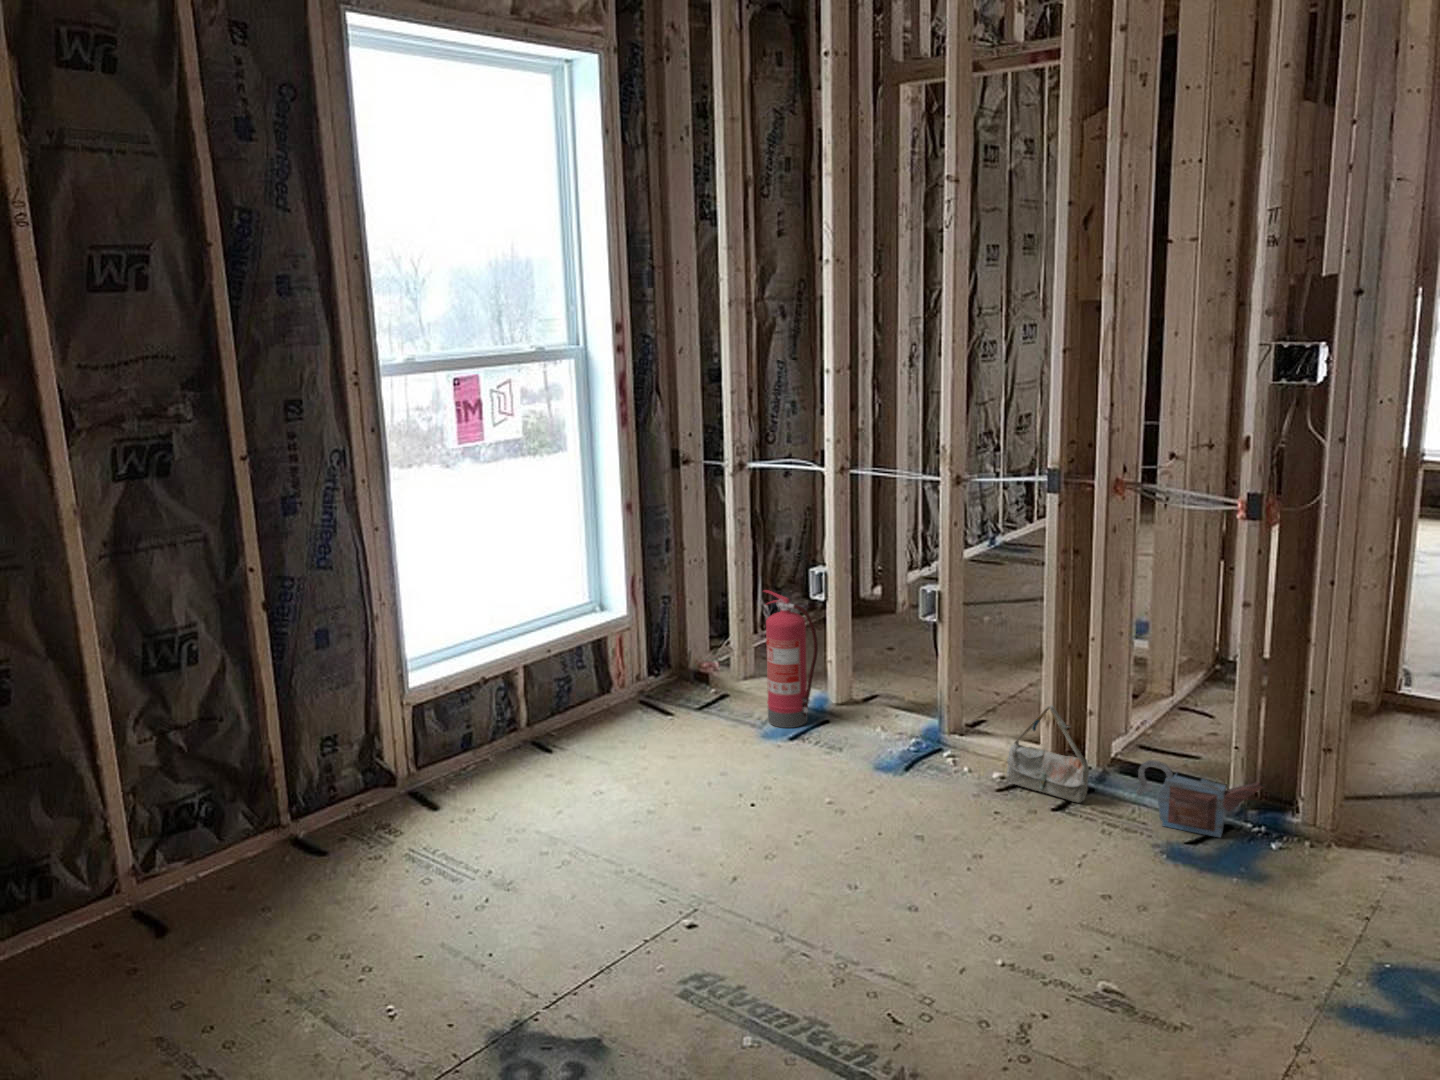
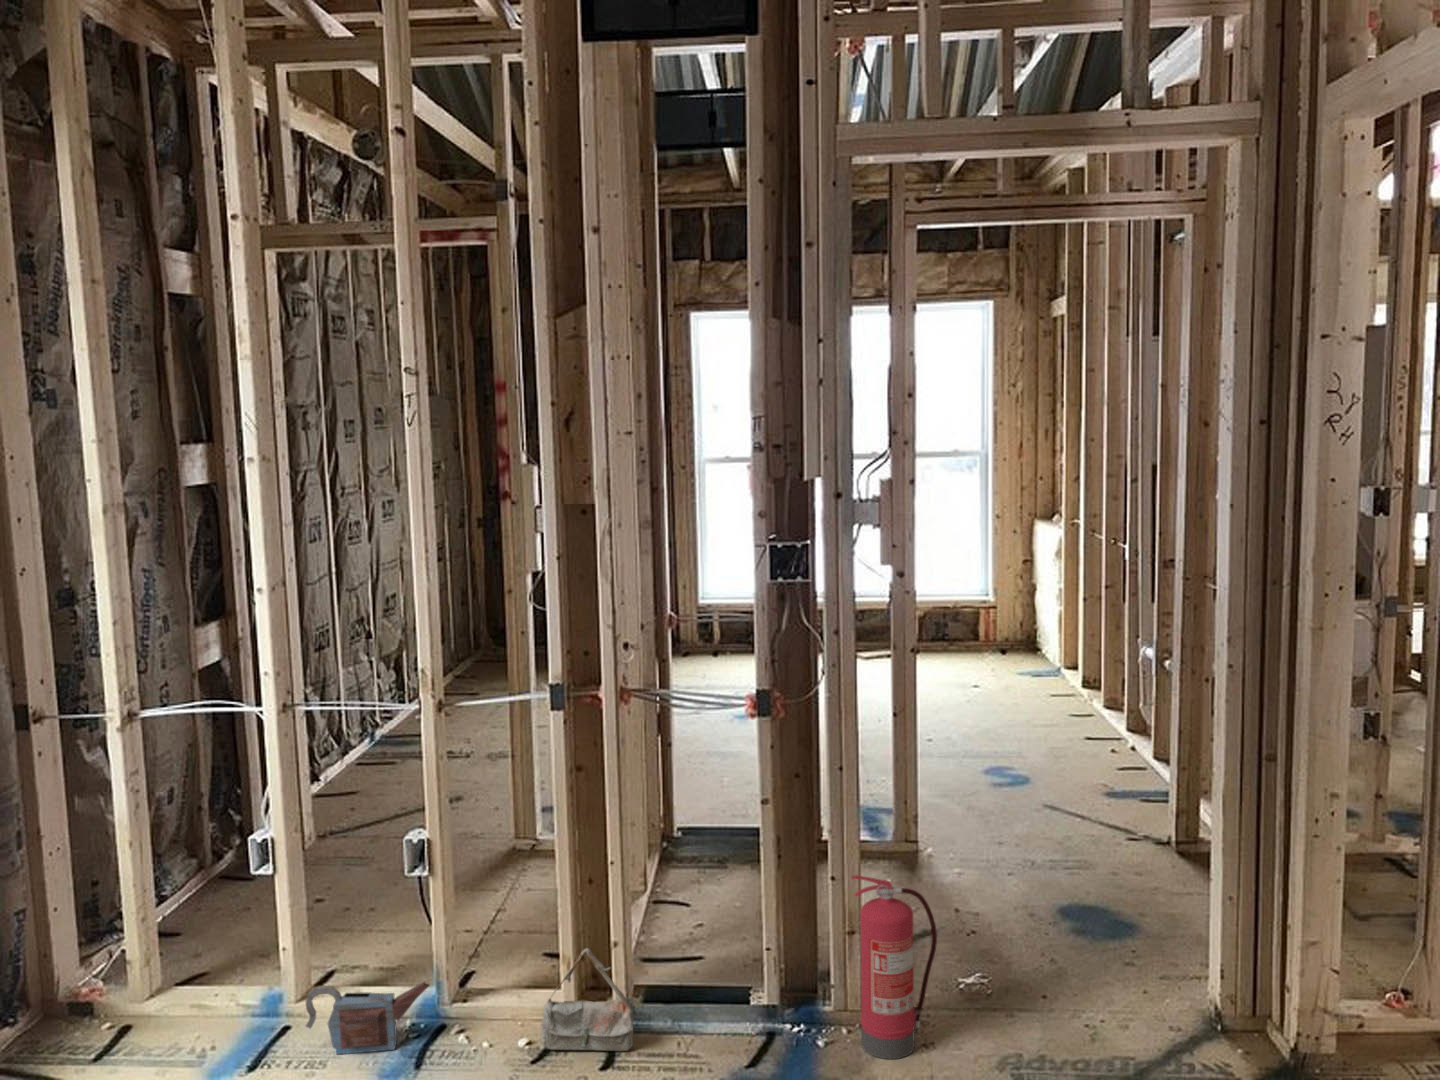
fire extinguisher: present [764,590,818,728] -> present [851,875,937,1059]
watering can: present [1136,760,1265,837] -> present [306,982,429,1054]

